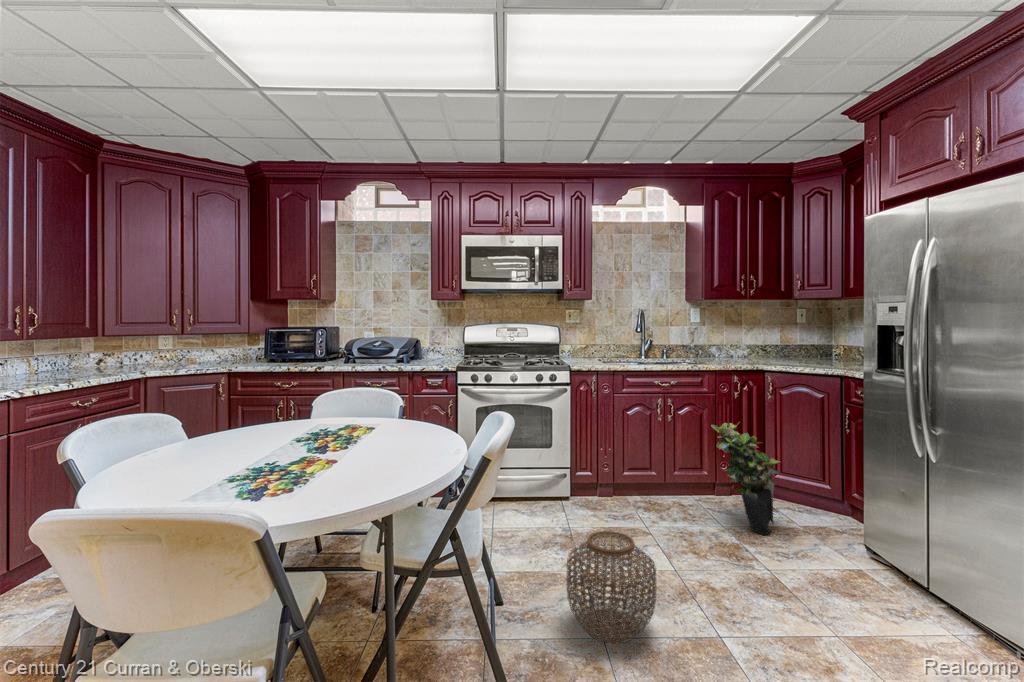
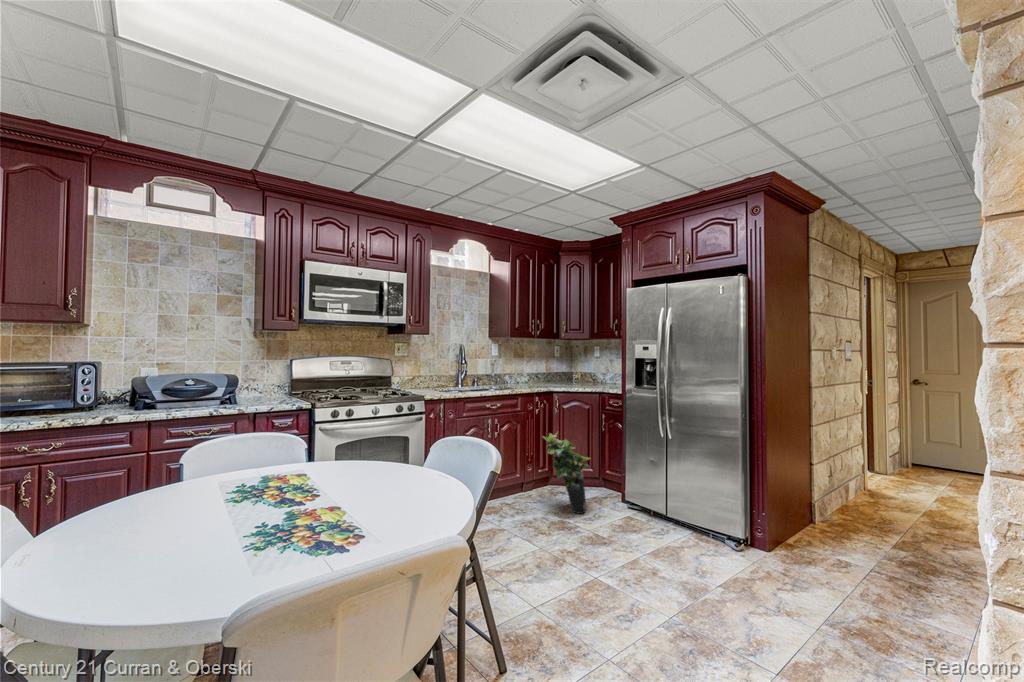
woven basket: present [567,531,656,643] -> none [540,534,614,630]

